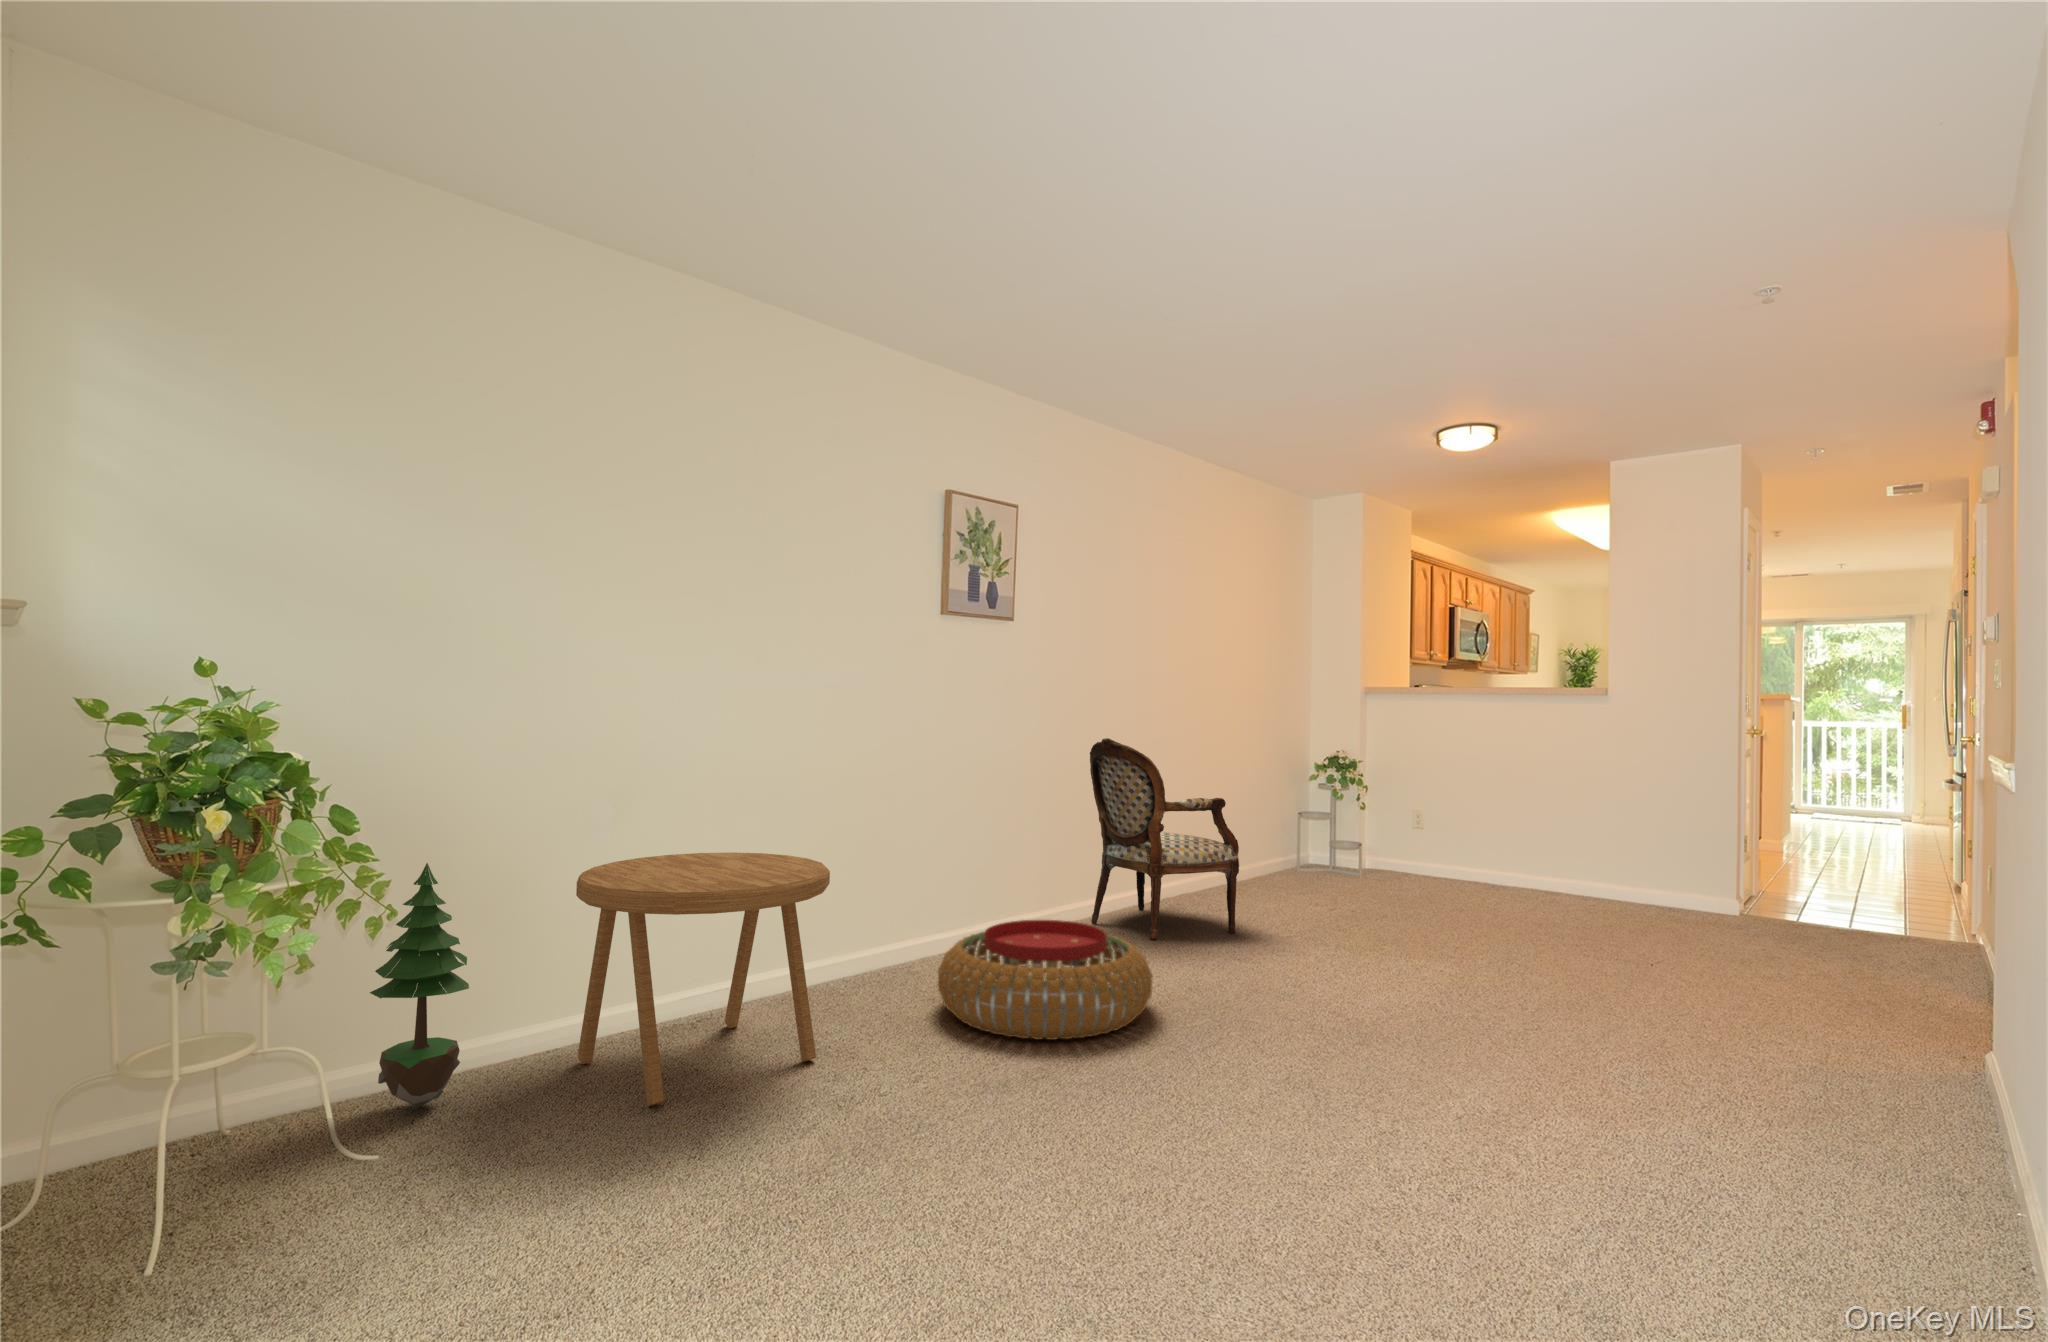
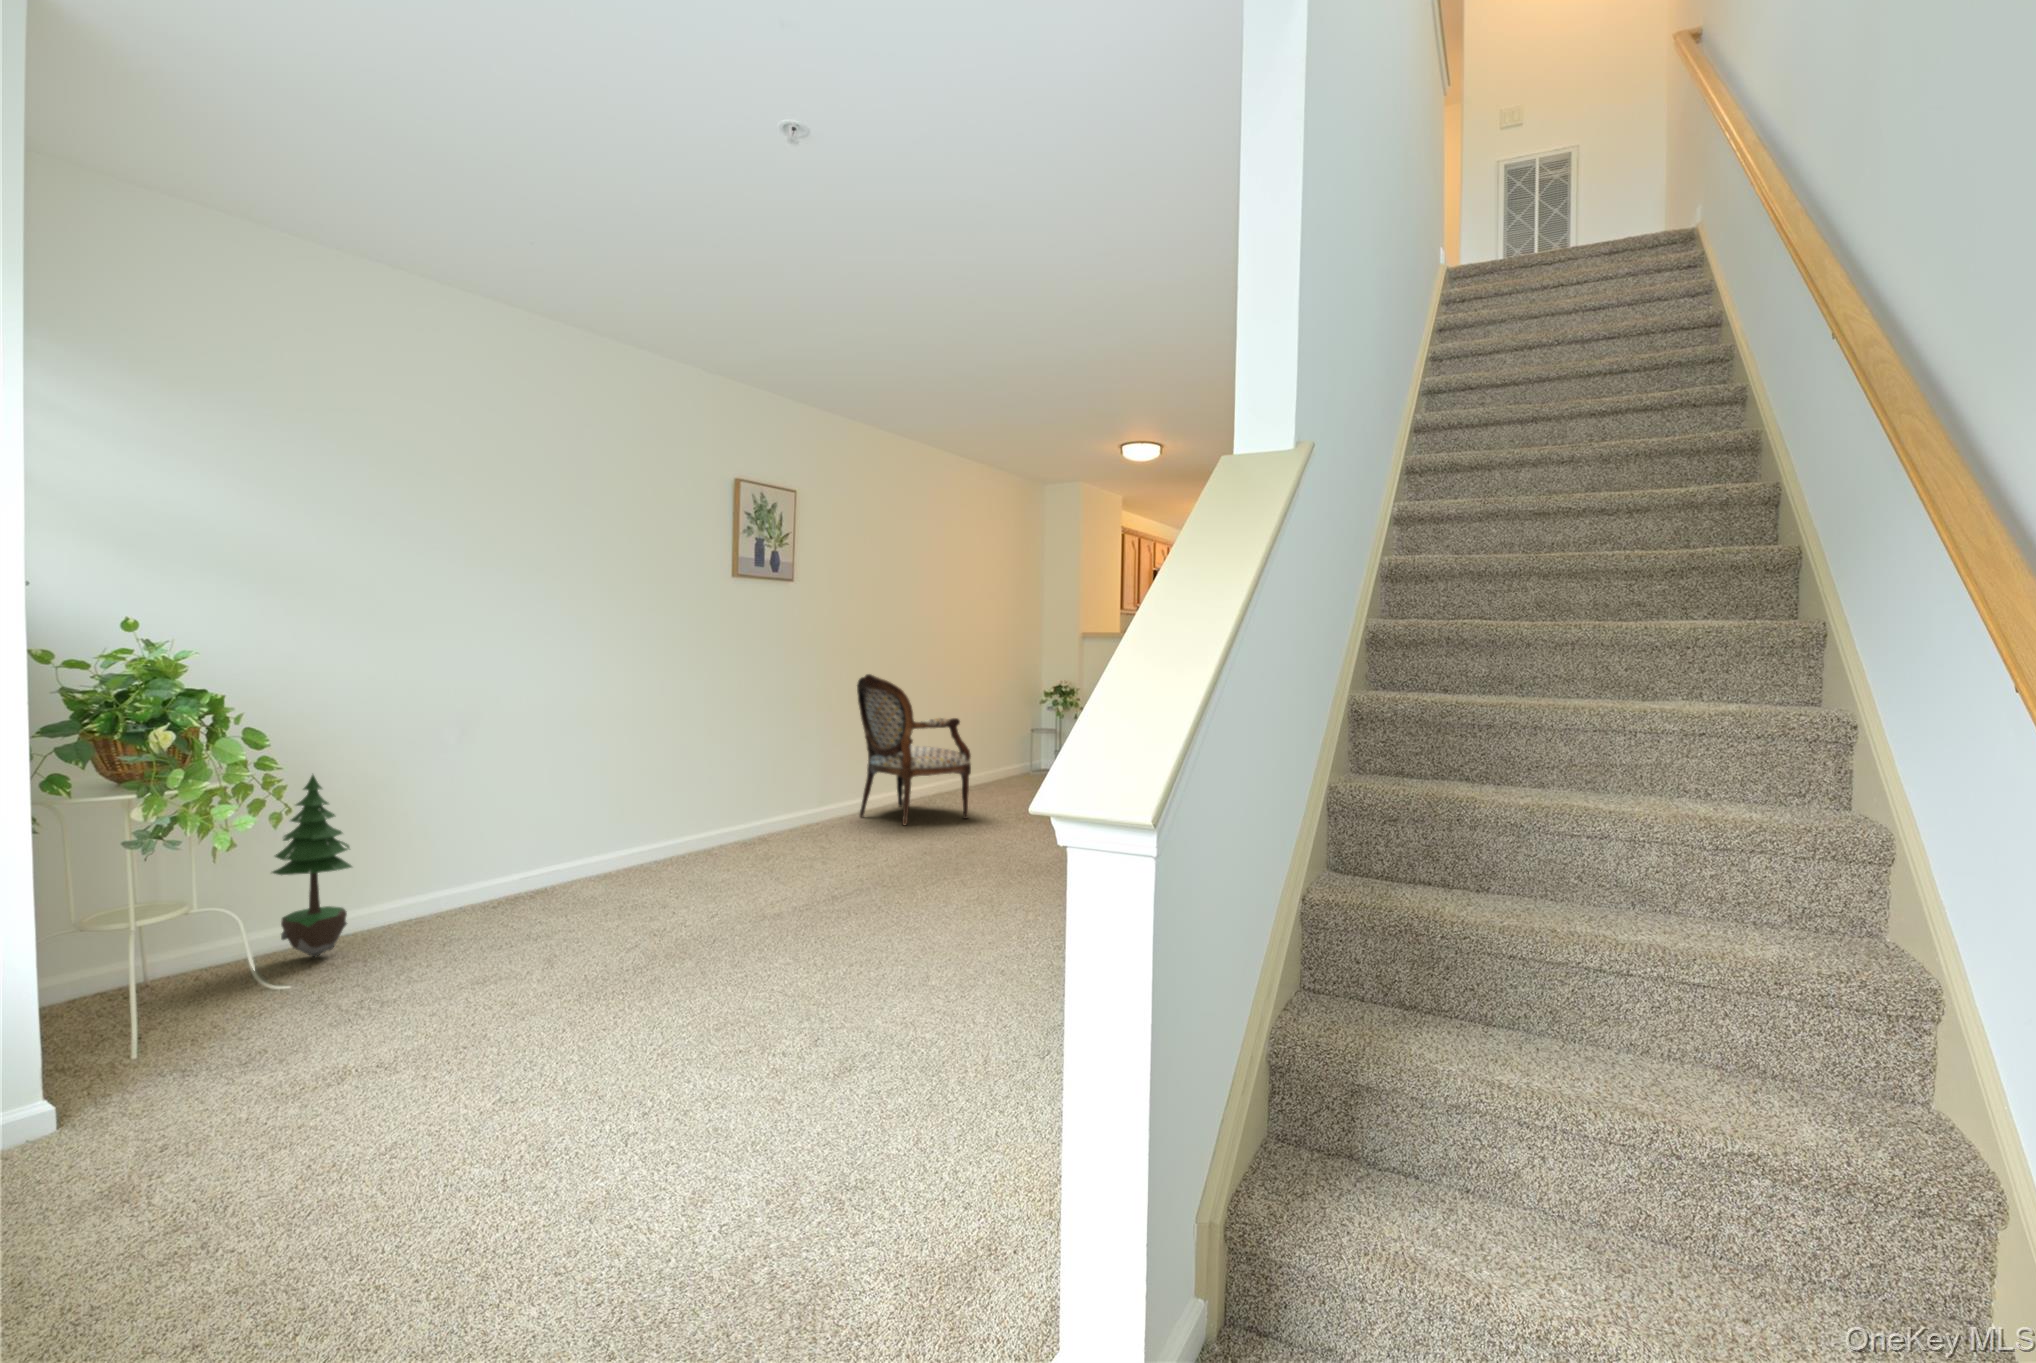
side table: present [576,852,830,1106] -> none [438,764,643,945]
pouf: present [938,920,1152,1040] -> none [731,809,893,890]

